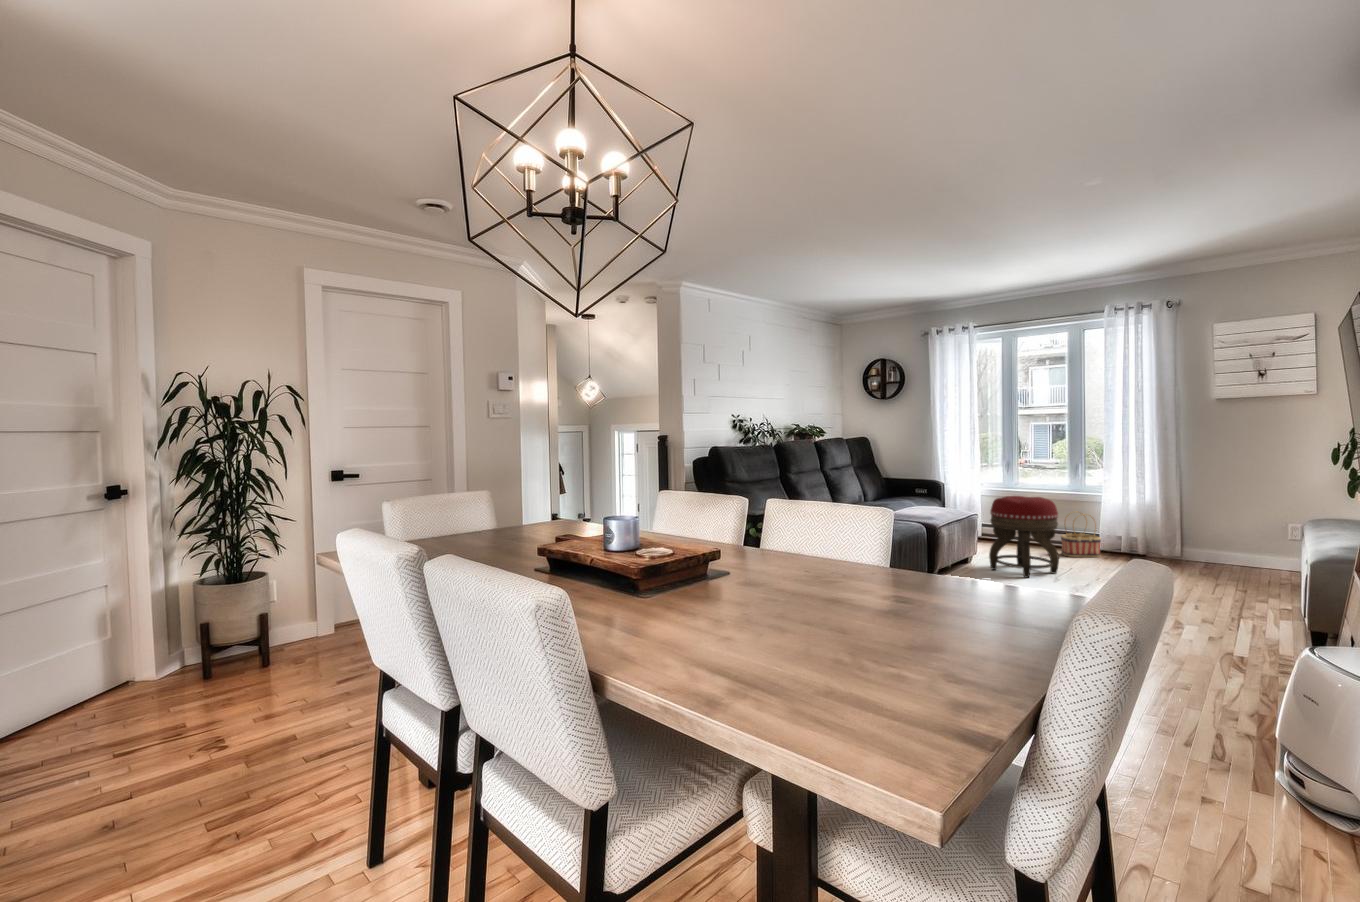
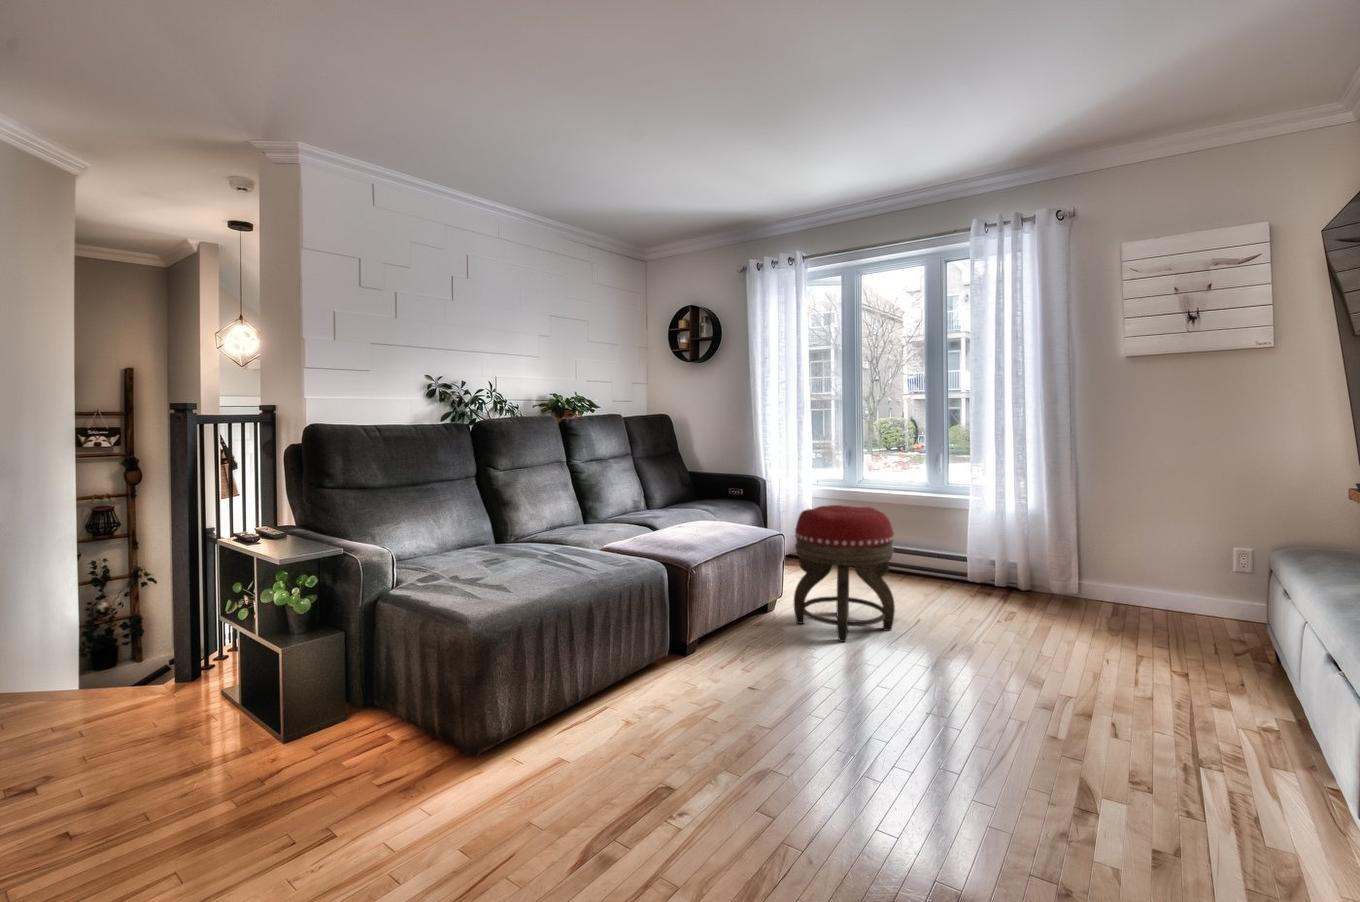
basket: present [1061,514,1101,557] -> none [911,525,966,593]

